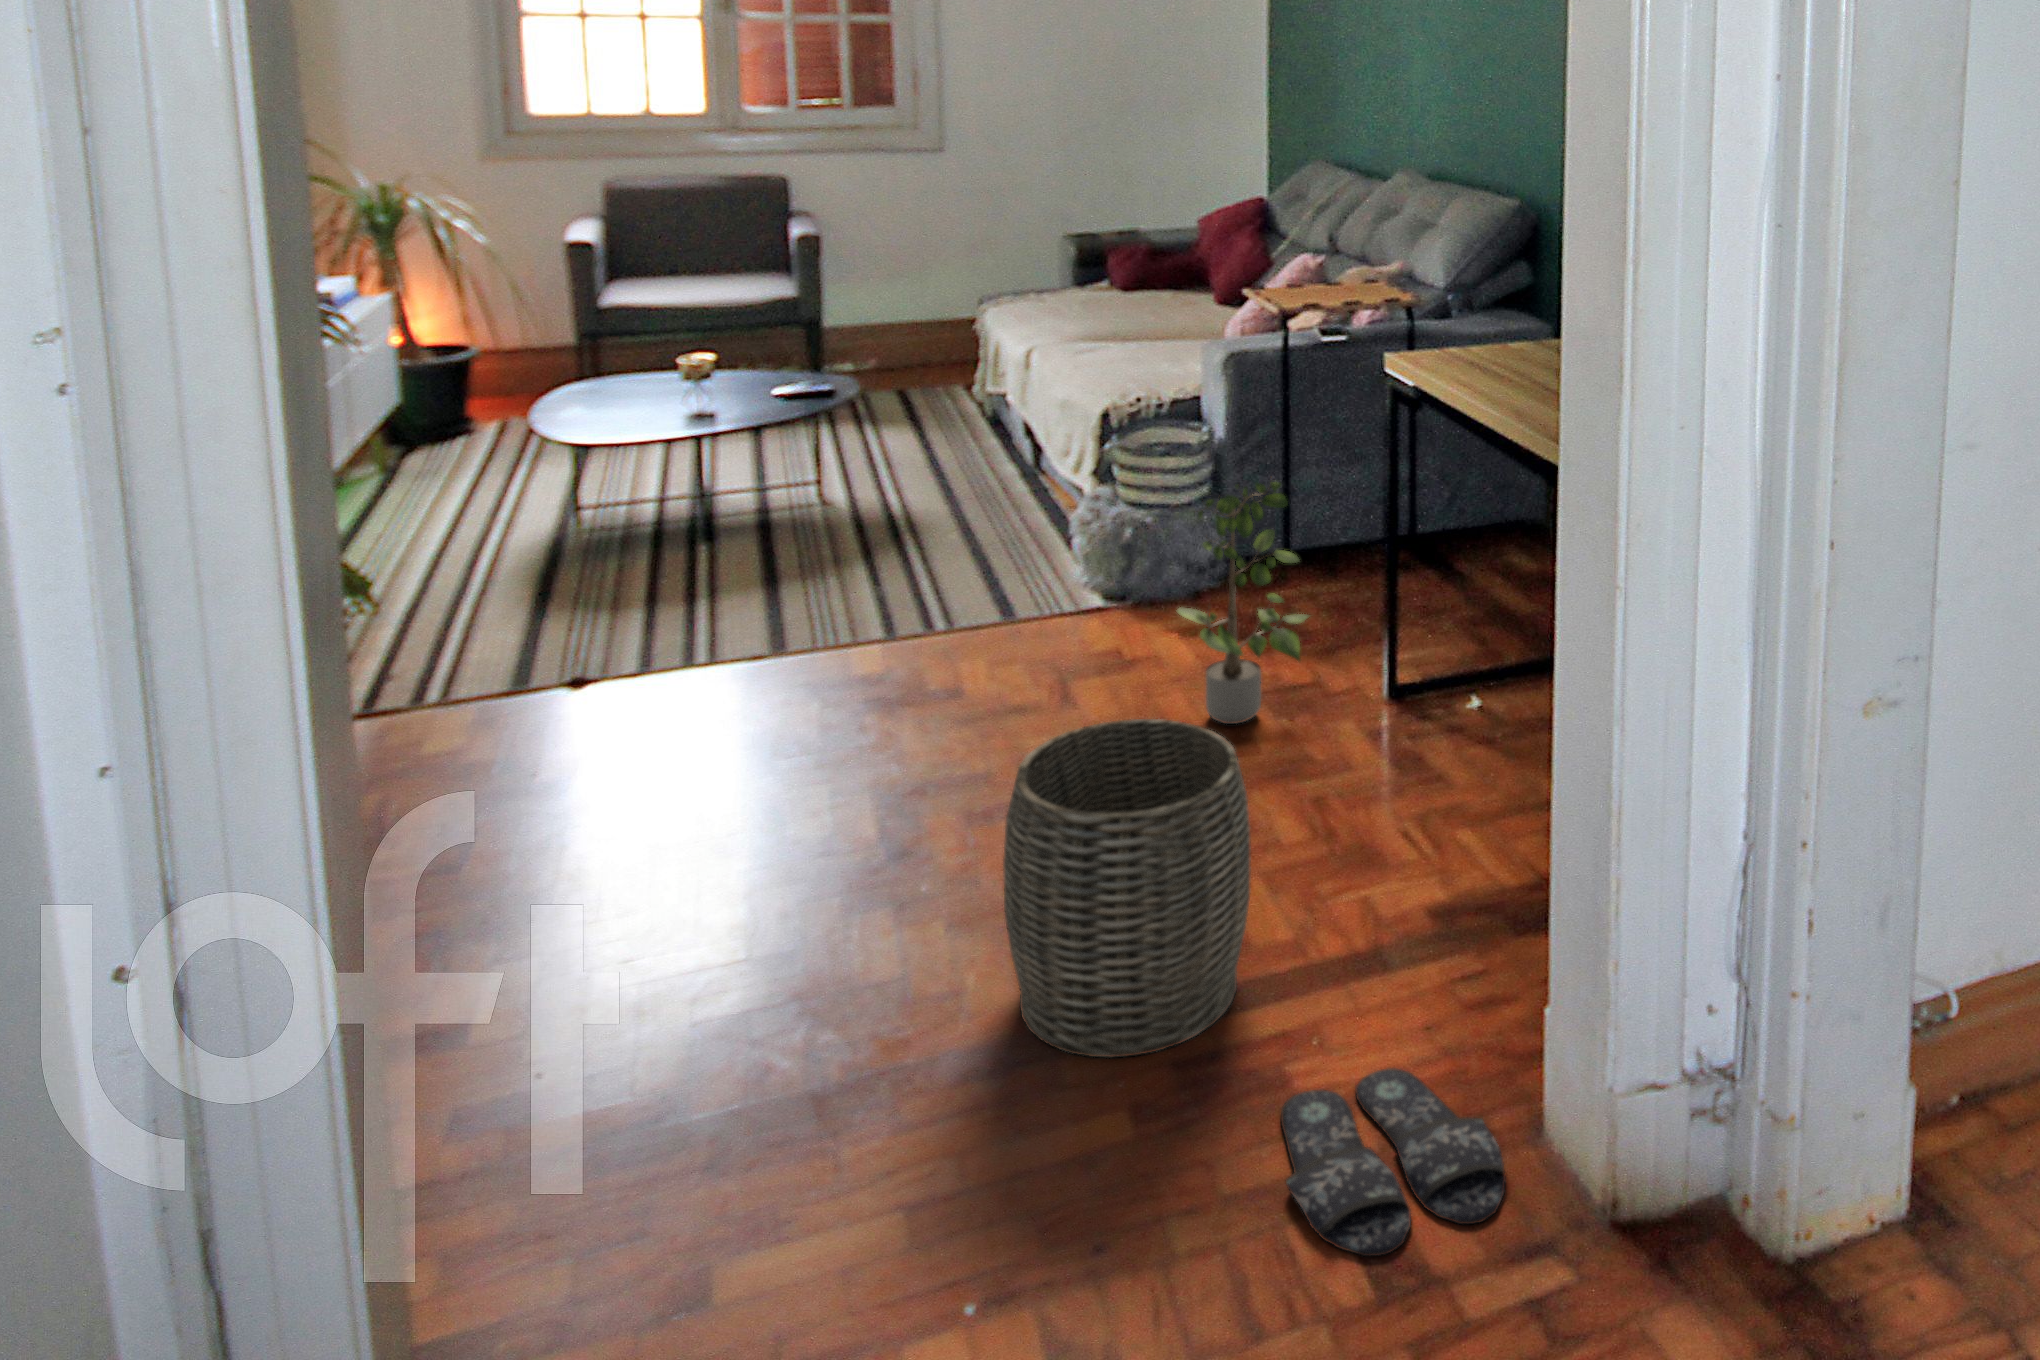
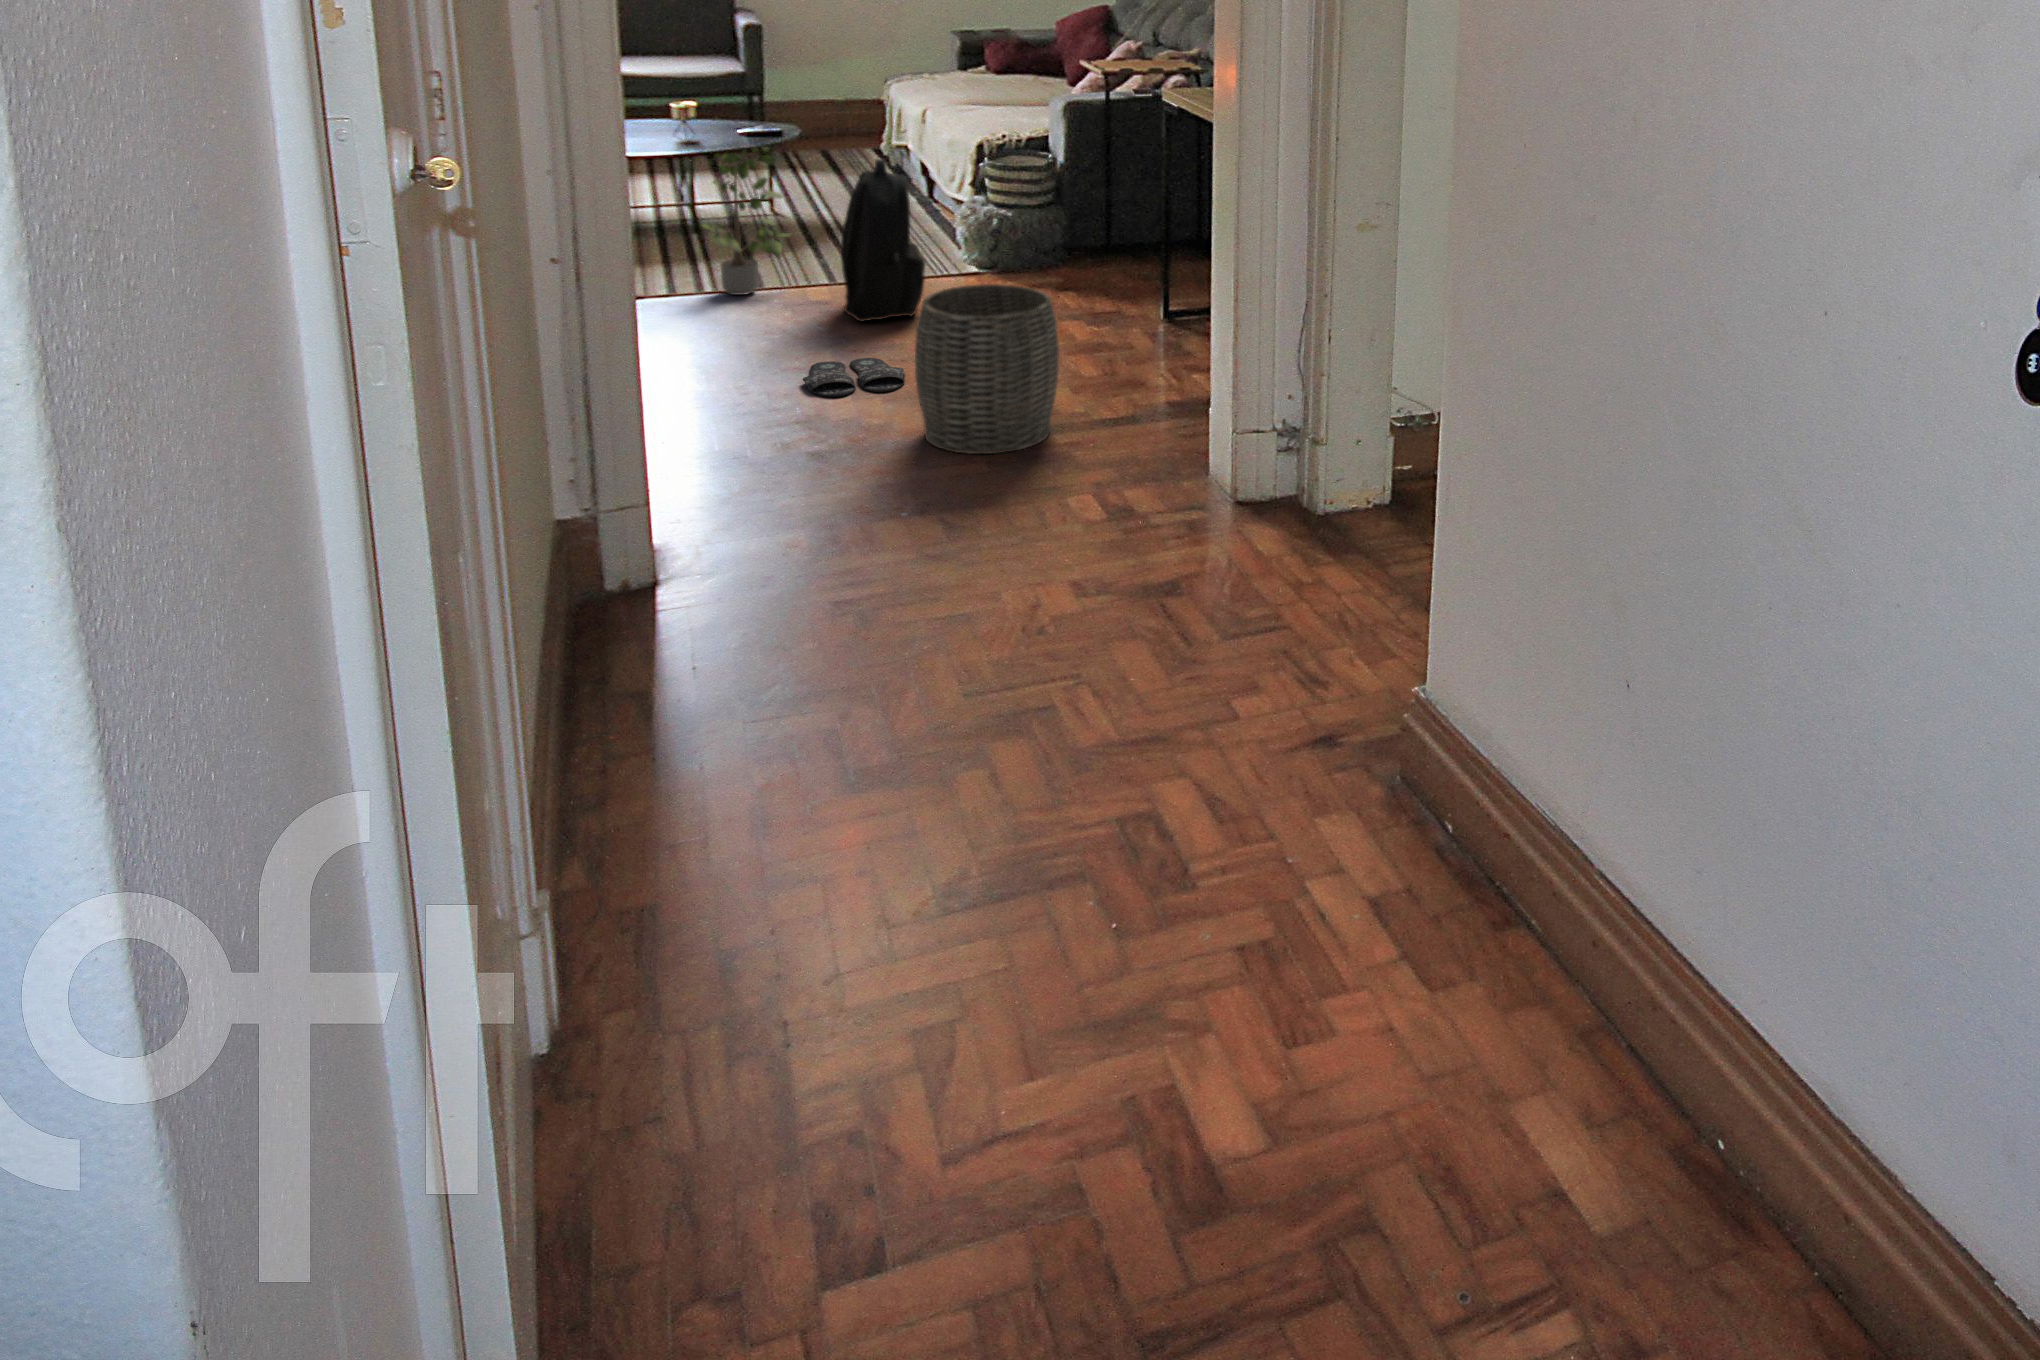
backpack: none [899,464,1026,719] -> present [841,159,925,322]
potted plant: present [1177,482,1309,724] -> present [702,147,790,295]
slippers: present [1281,1068,1506,1256] -> present [802,358,905,397]

